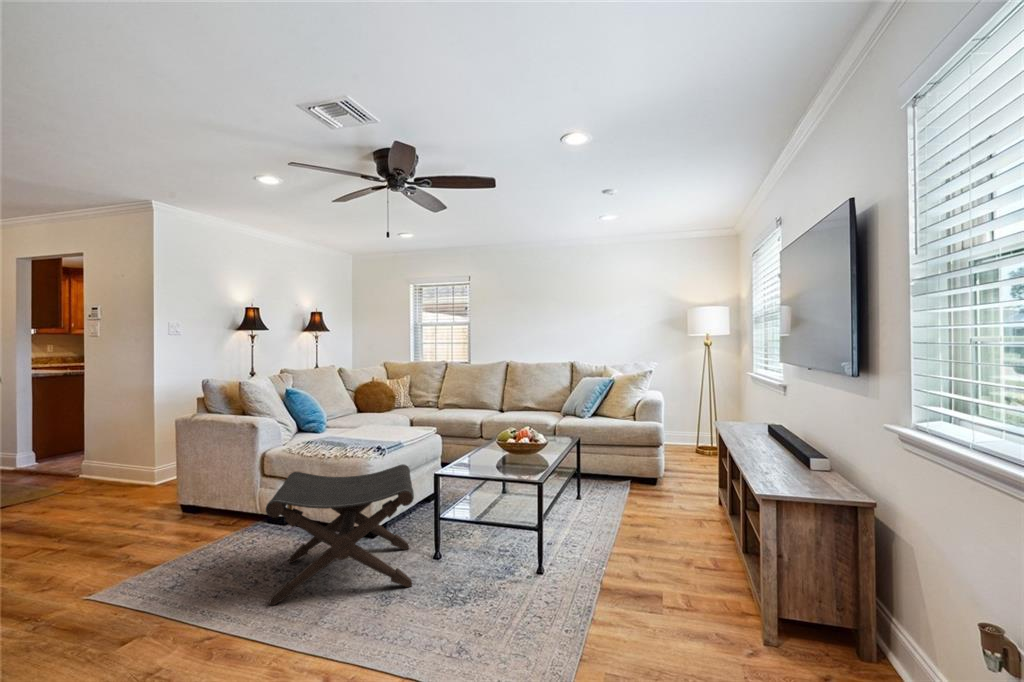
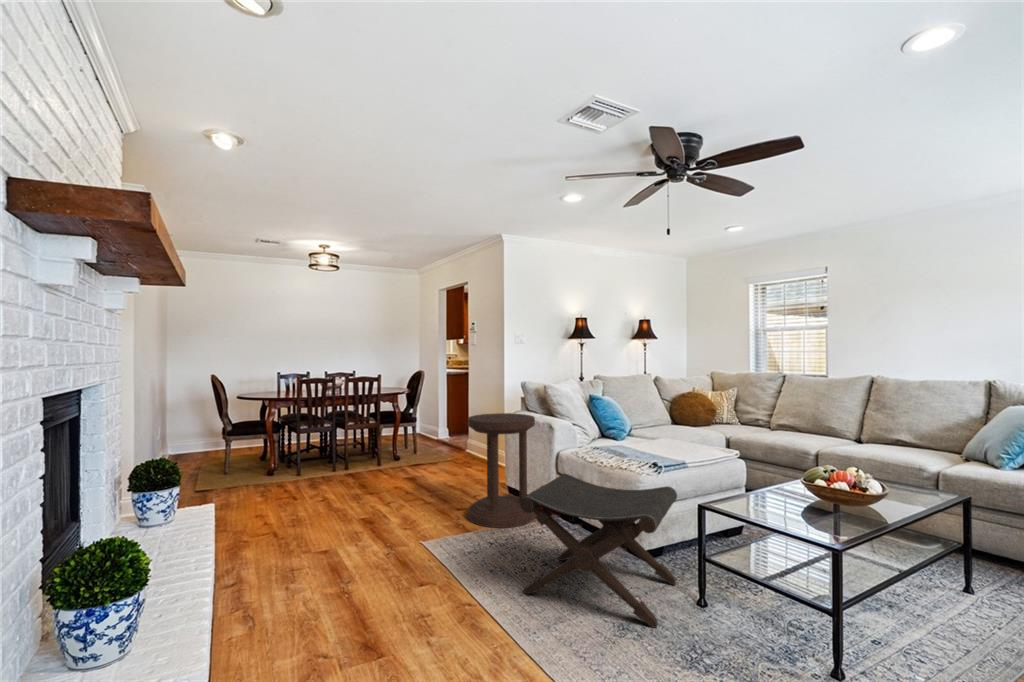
side table: none [137,417,235,558] -> present [468,413,536,528]

